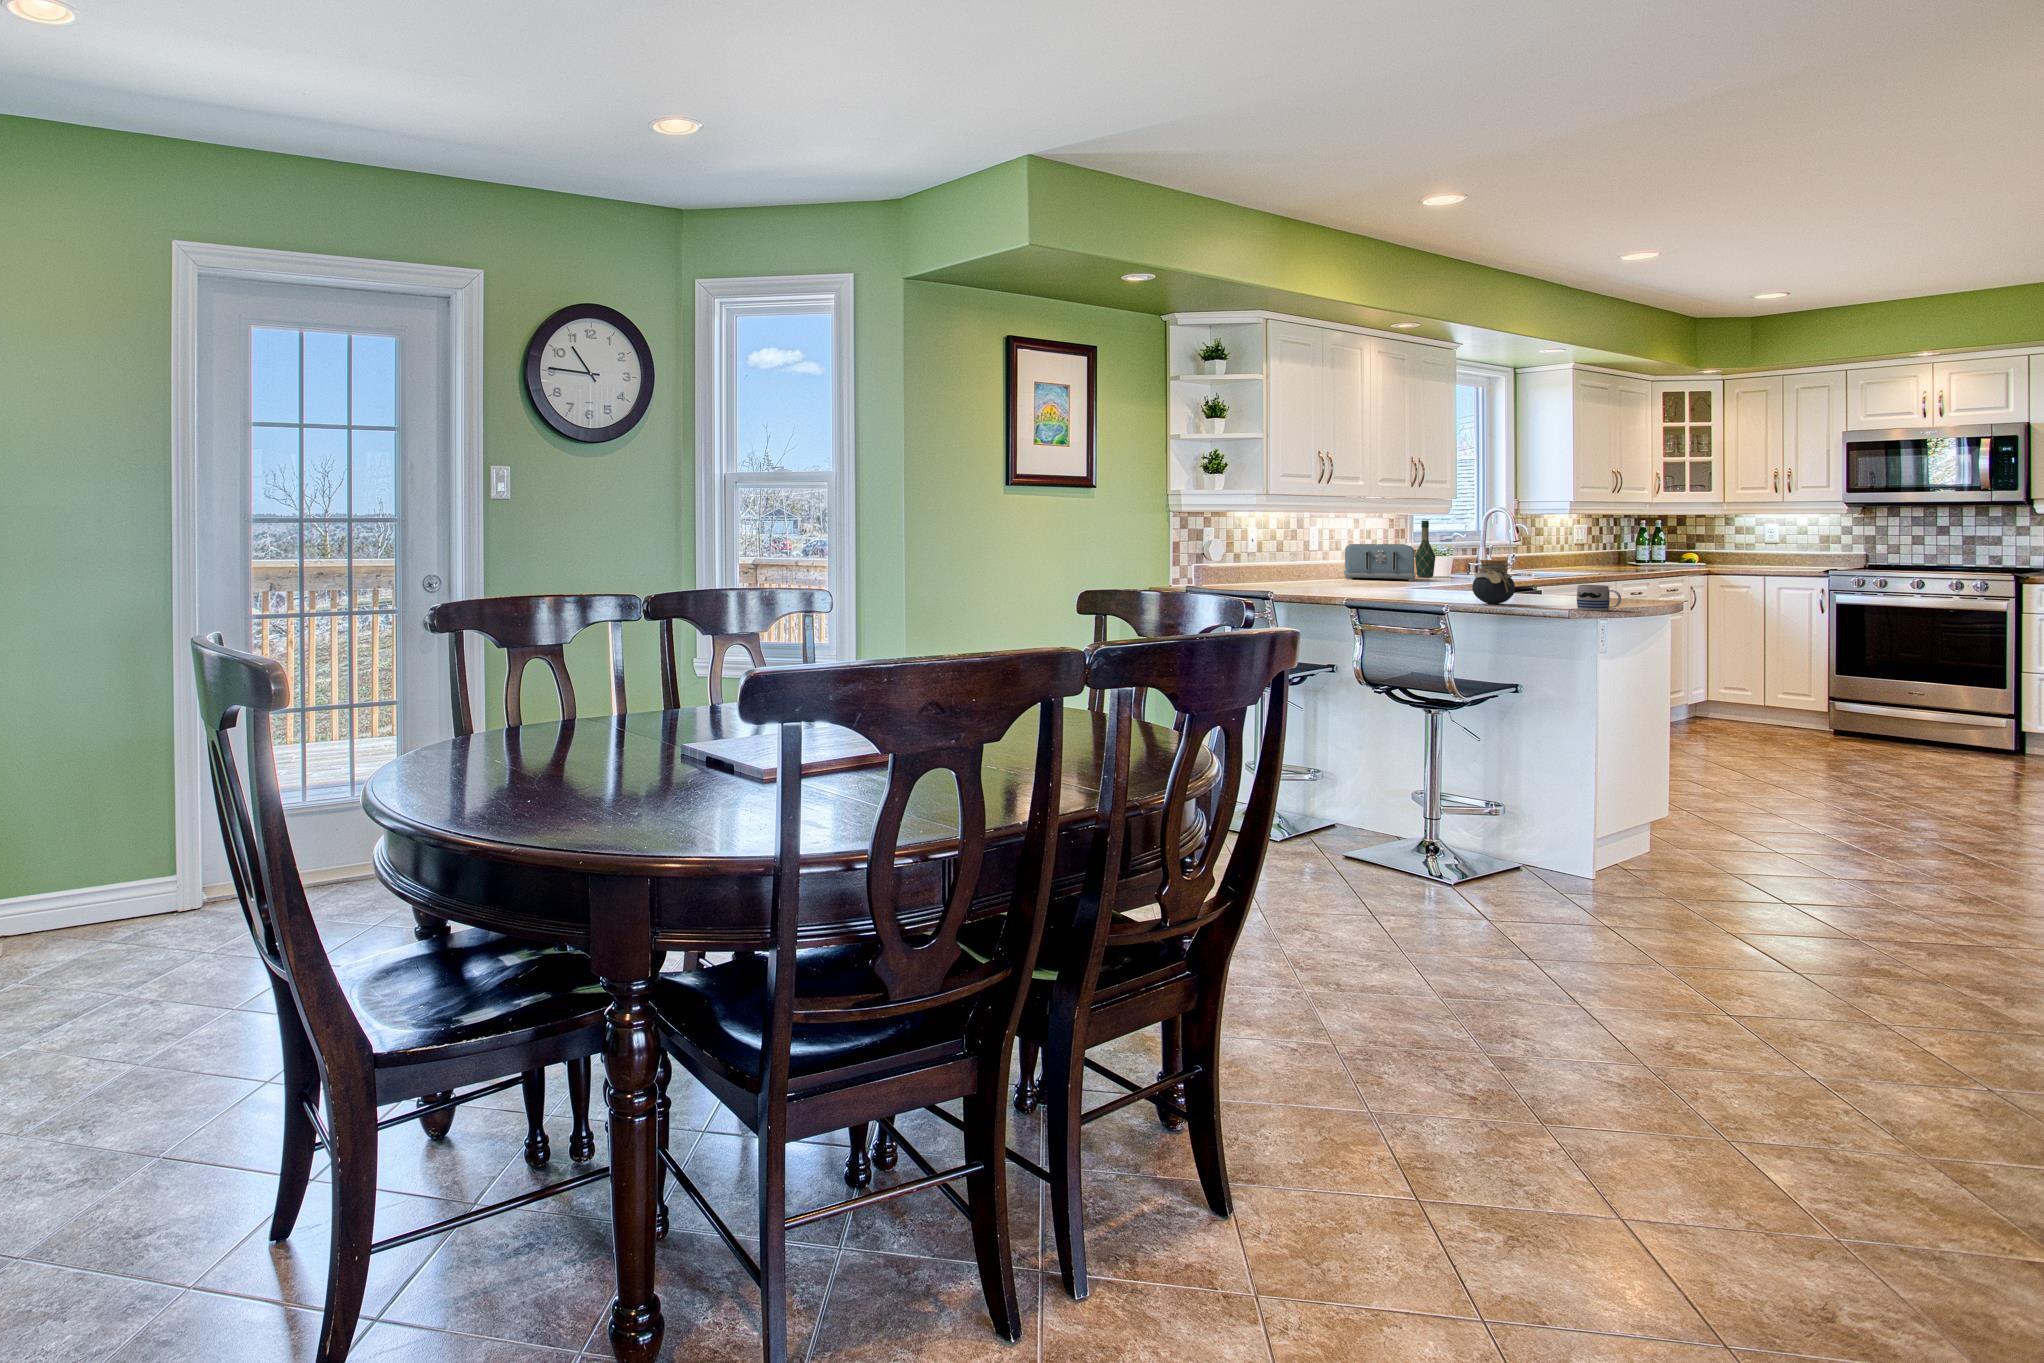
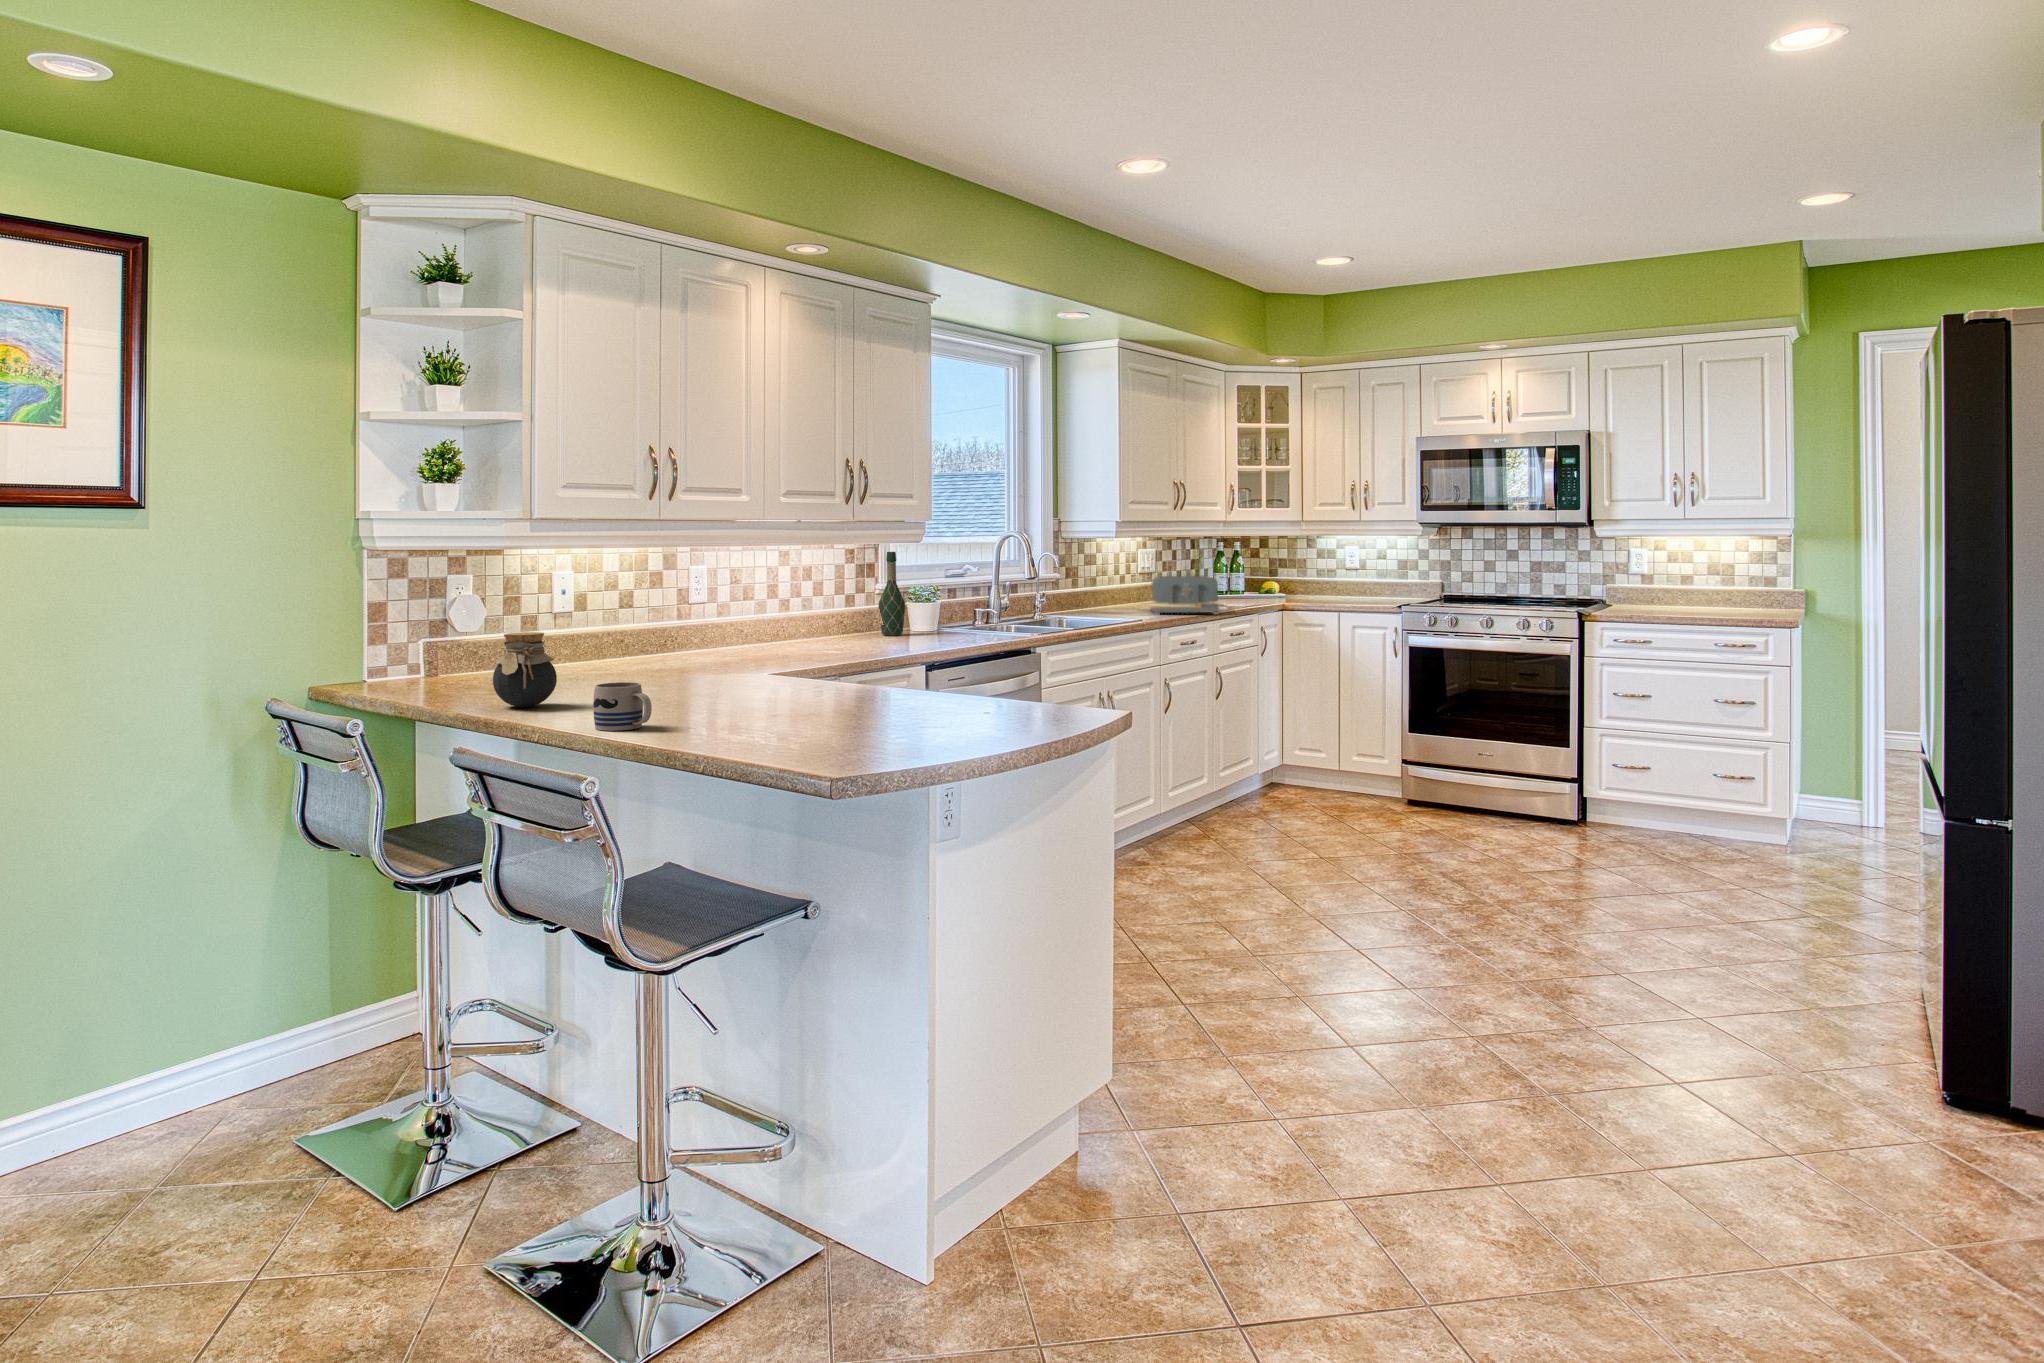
toaster: present [1344,544,1416,581] -> present [1150,576,1219,615]
jar: present [1472,560,1515,604] -> present [493,632,557,707]
mug: present [1577,585,1621,611] -> present [593,682,652,731]

